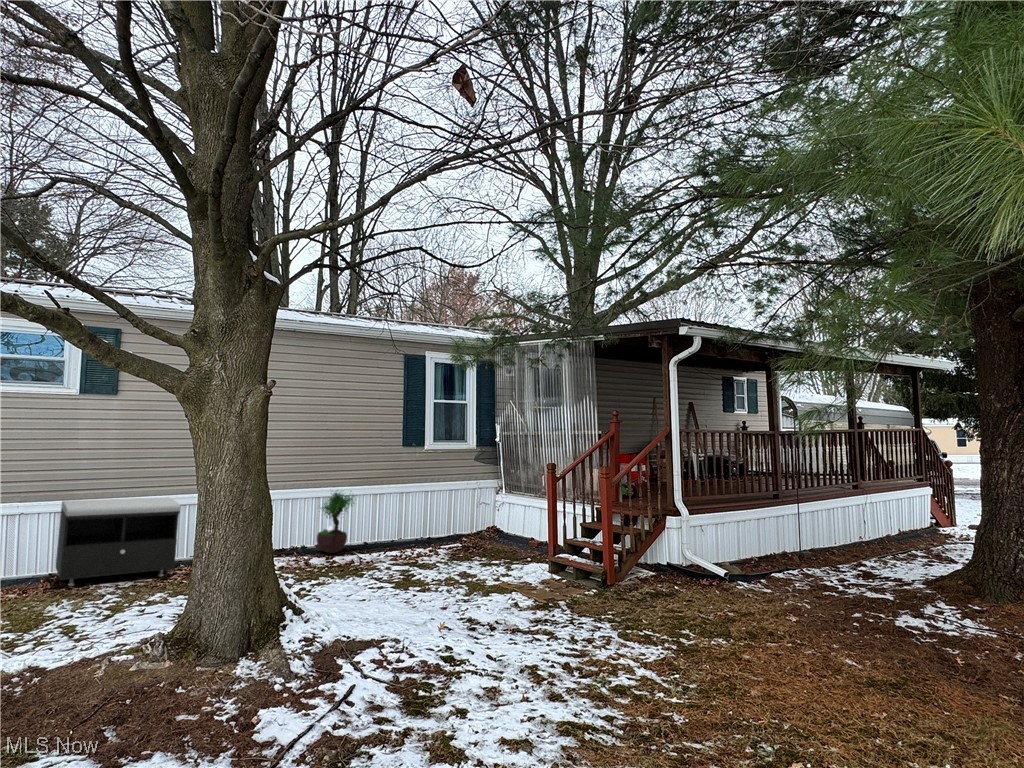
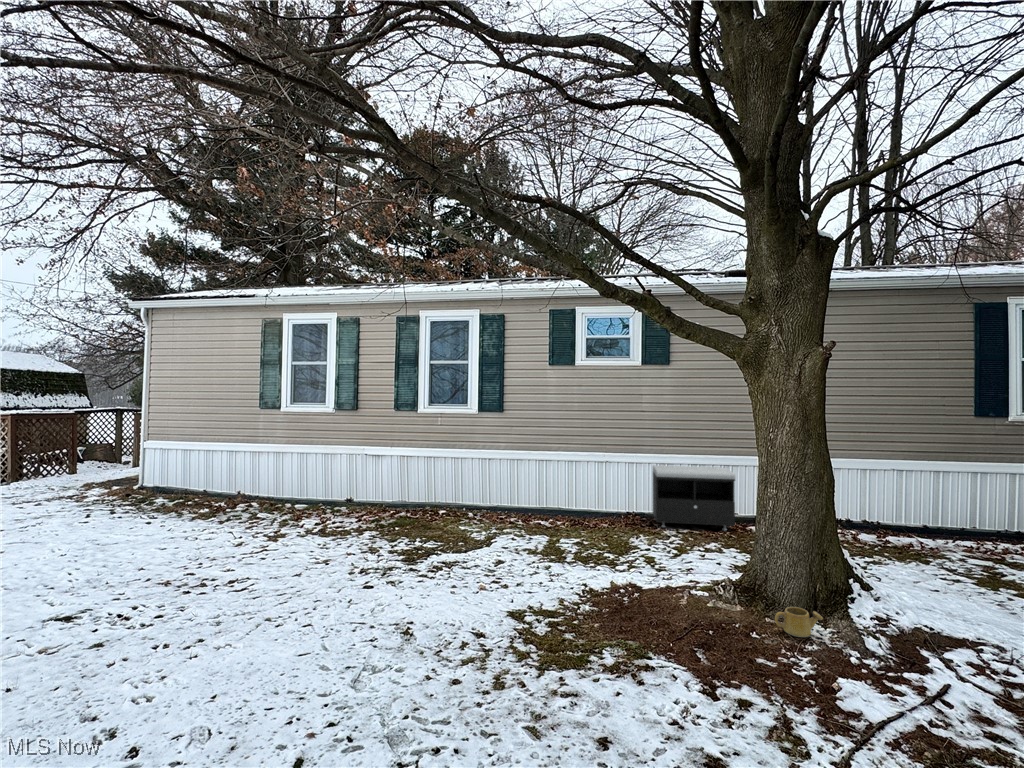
potted tree: present [317,493,354,553] -> none [863,466,910,533]
watering can: none [202,648,253,681] -> present [775,607,823,637]

